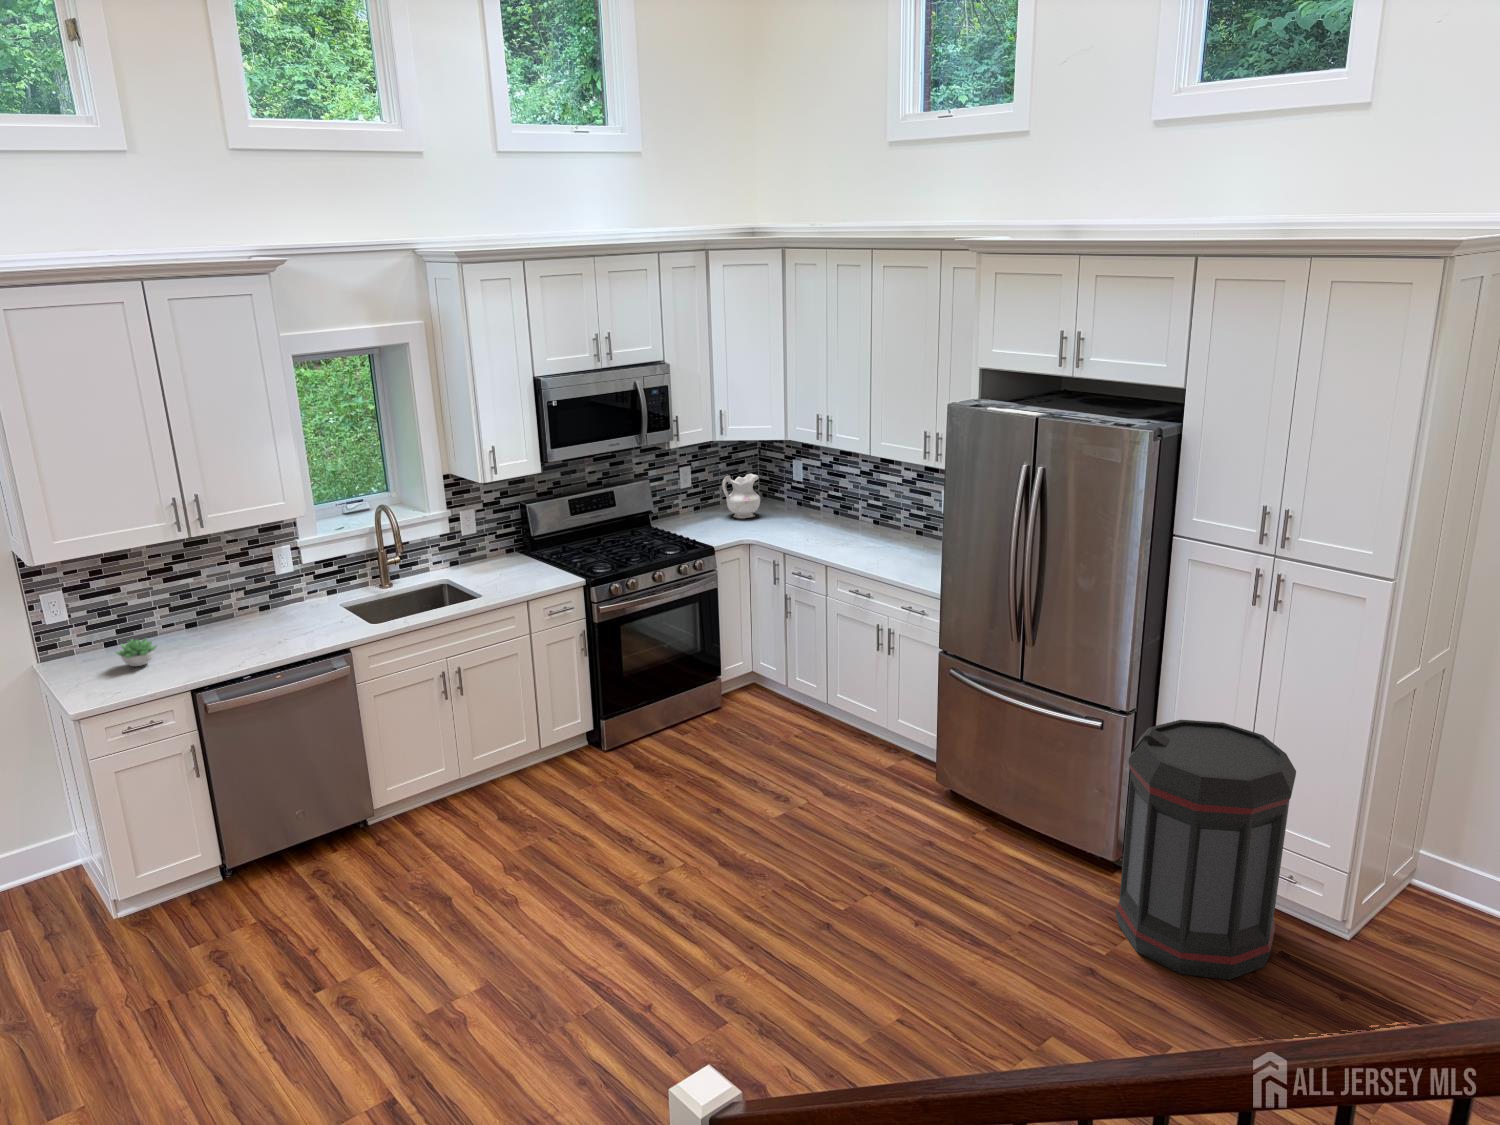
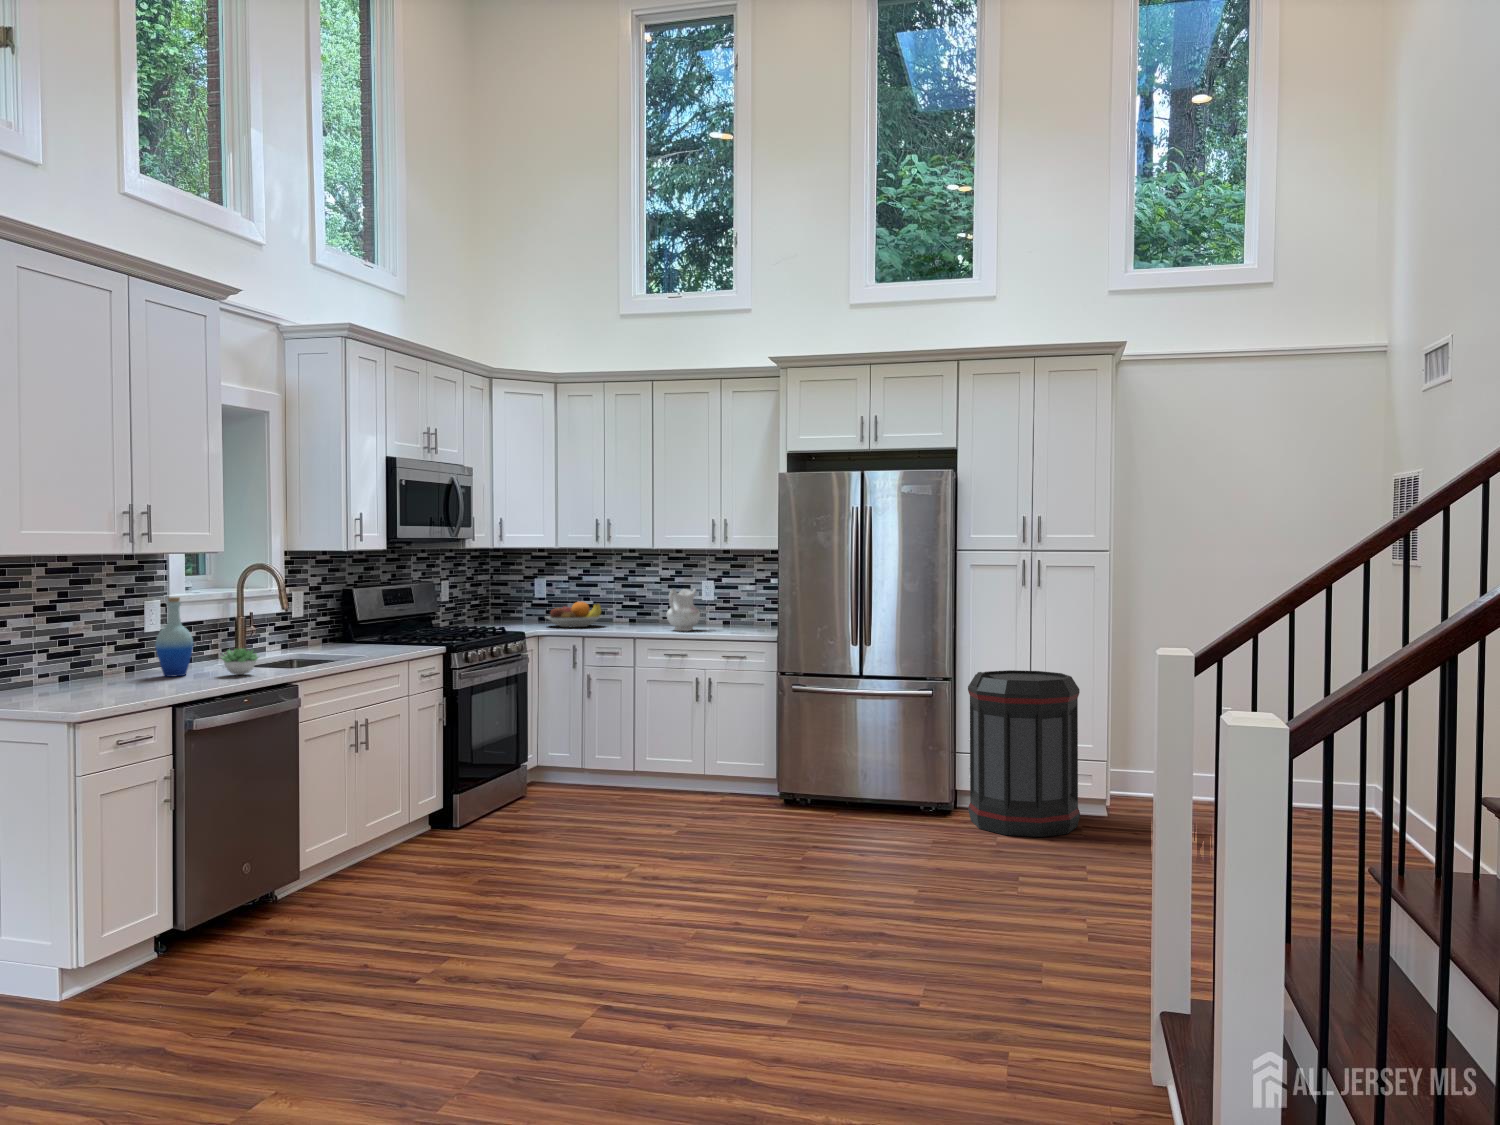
ceramic pitcher: present [722,474,760,519] -> present [667,588,700,631]
fruit bowl: none [768,503,832,533] -> present [545,602,602,627]
bottle: none [258,556,291,627] -> present [155,597,193,677]
succulent plant: present [116,638,157,666] -> present [221,648,258,675]

